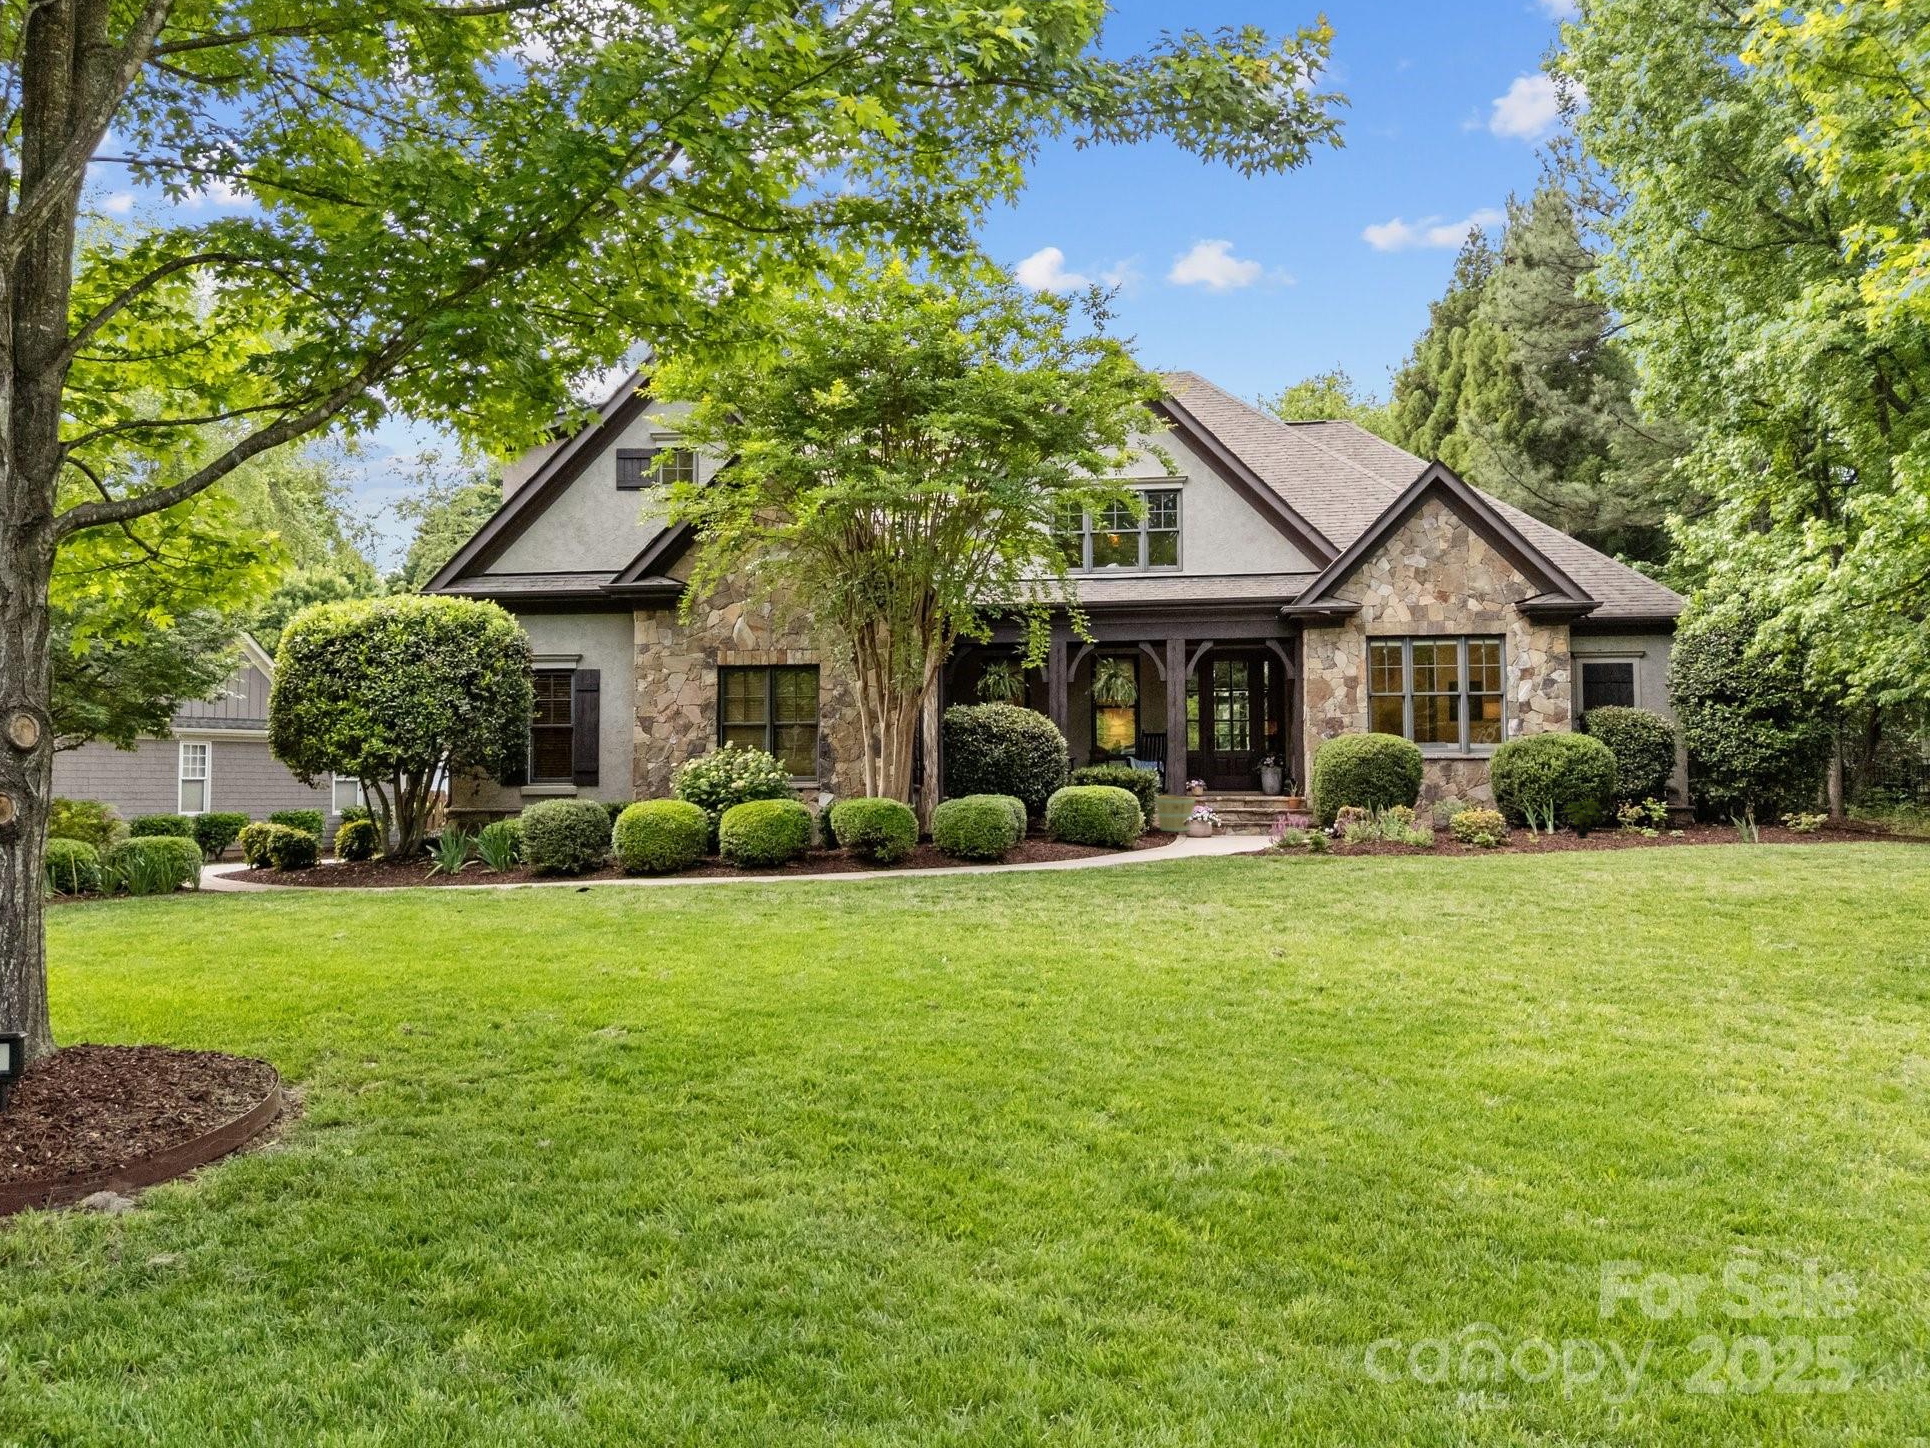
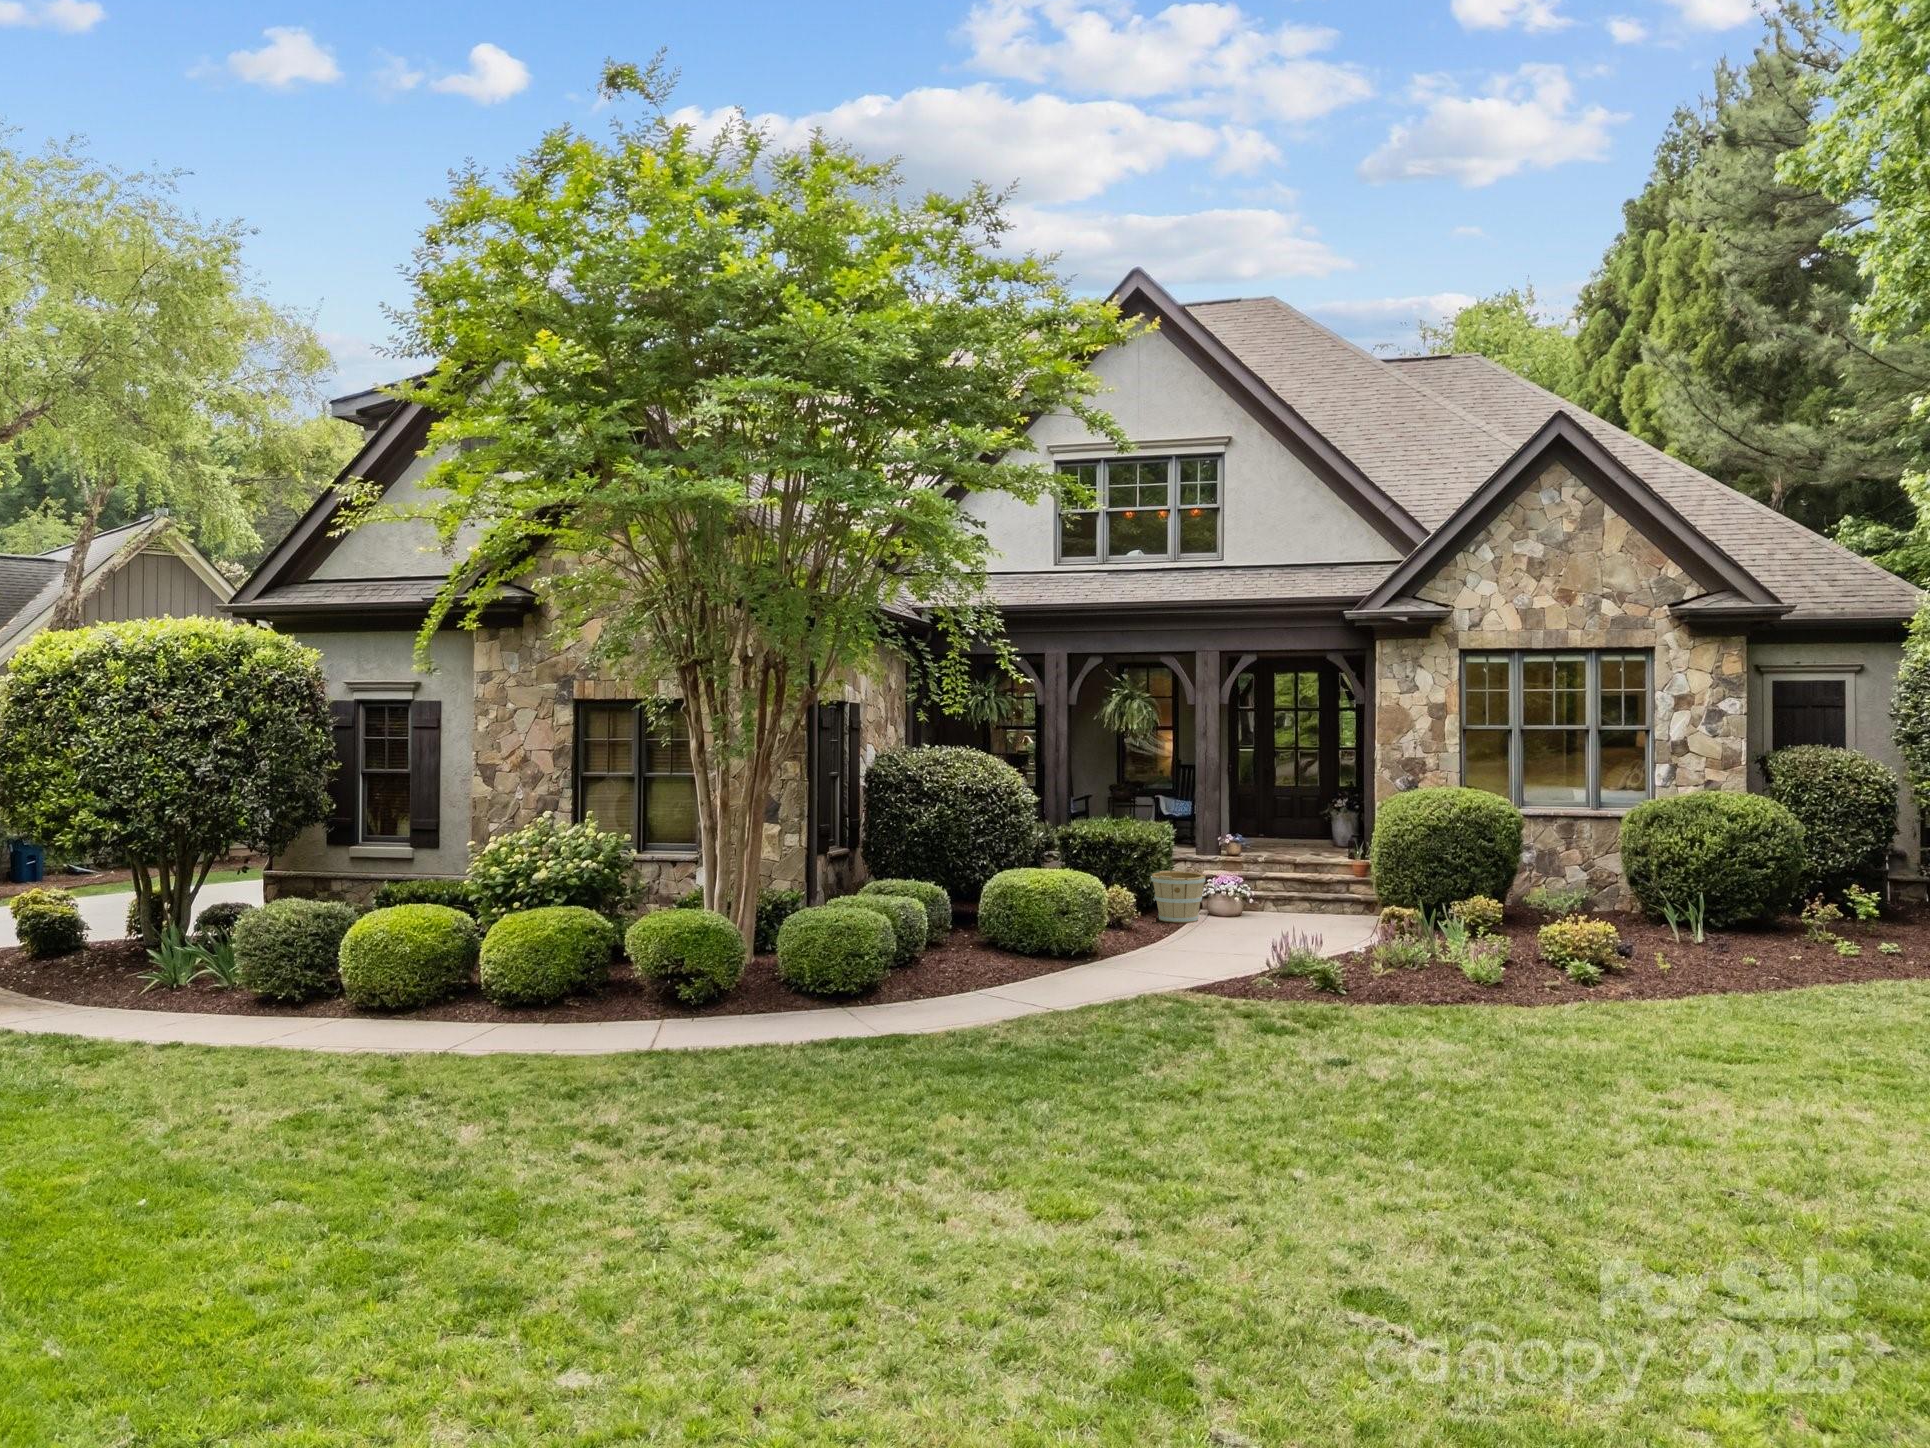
potted plant: present [1566,799,1601,838] -> none [1725,887,1782,947]

